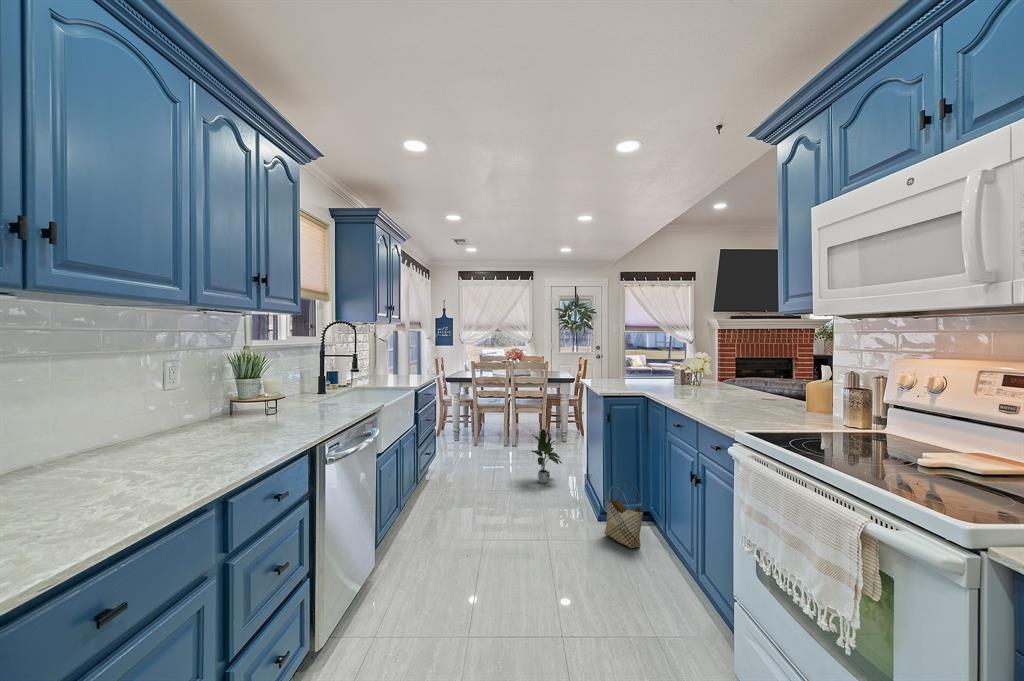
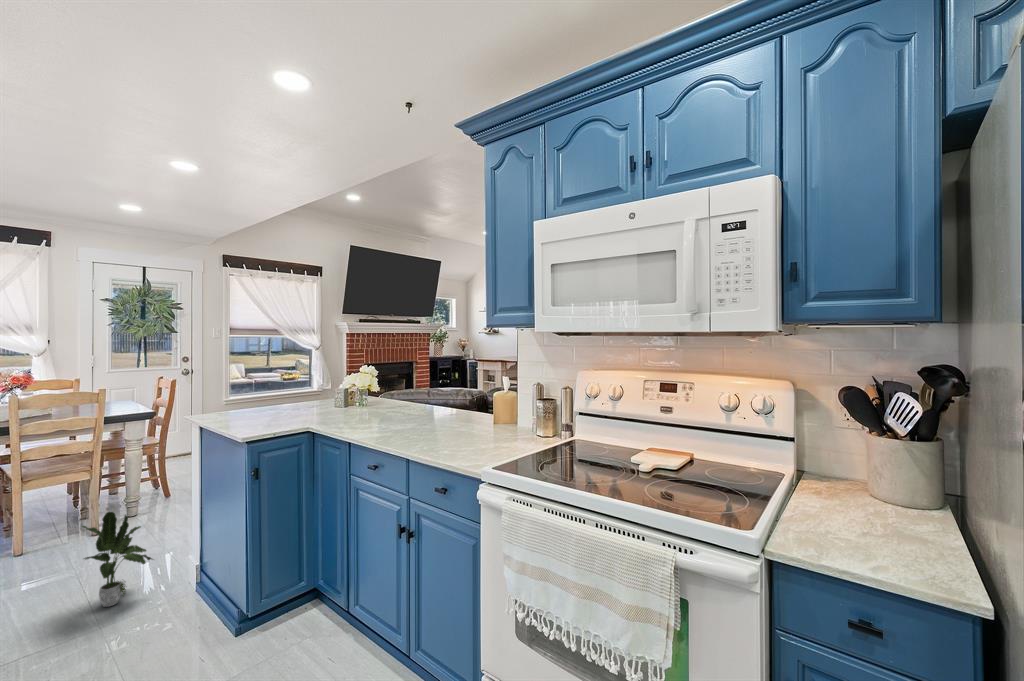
woven basket: present [604,483,644,548] -> none [257,560,321,655]

